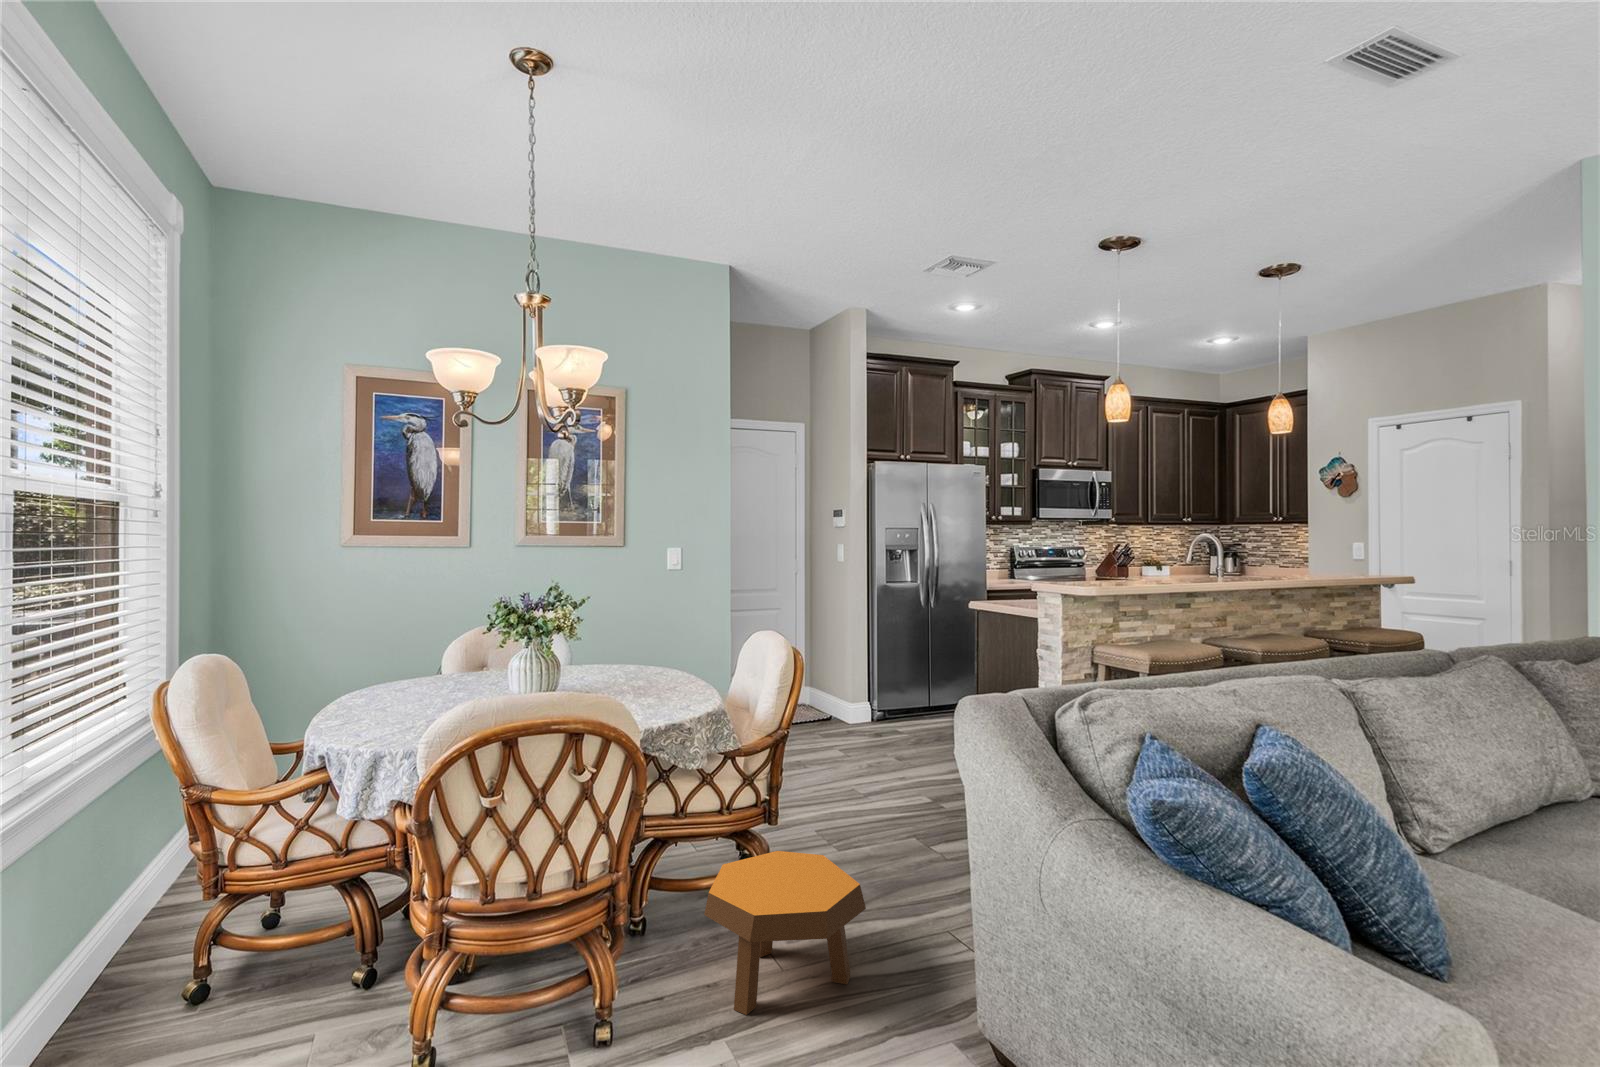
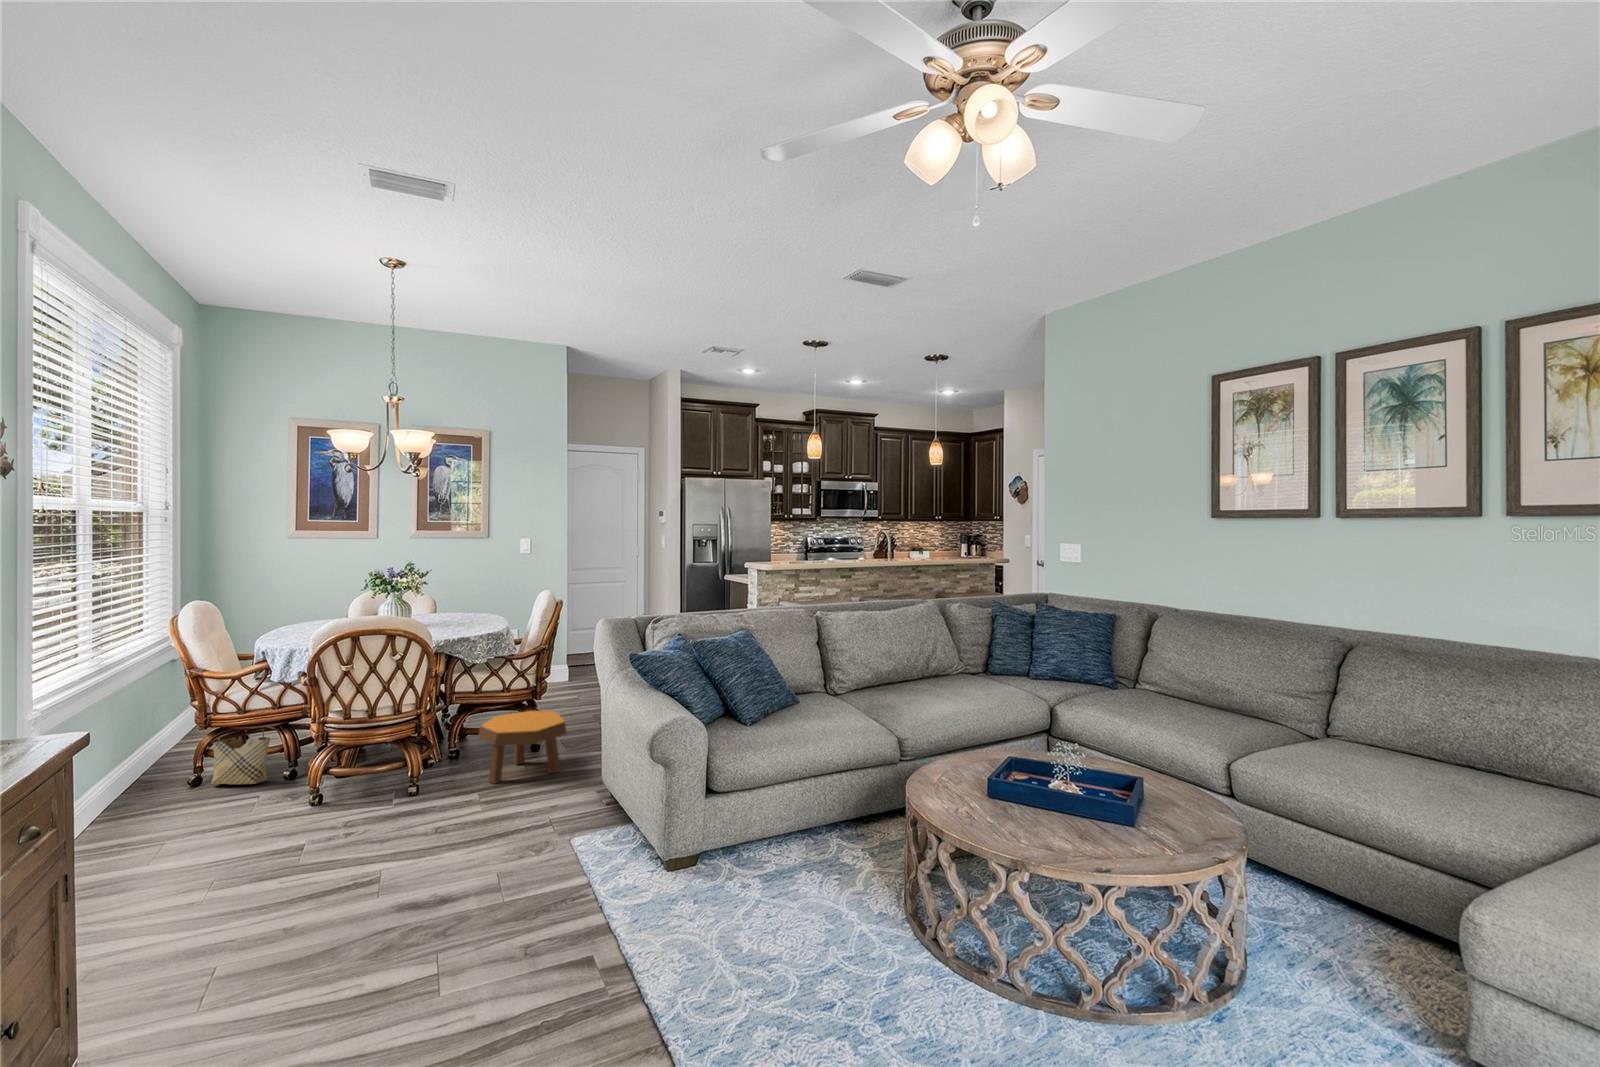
woven basket: none [225,858,330,1000] -> present [211,731,270,785]

